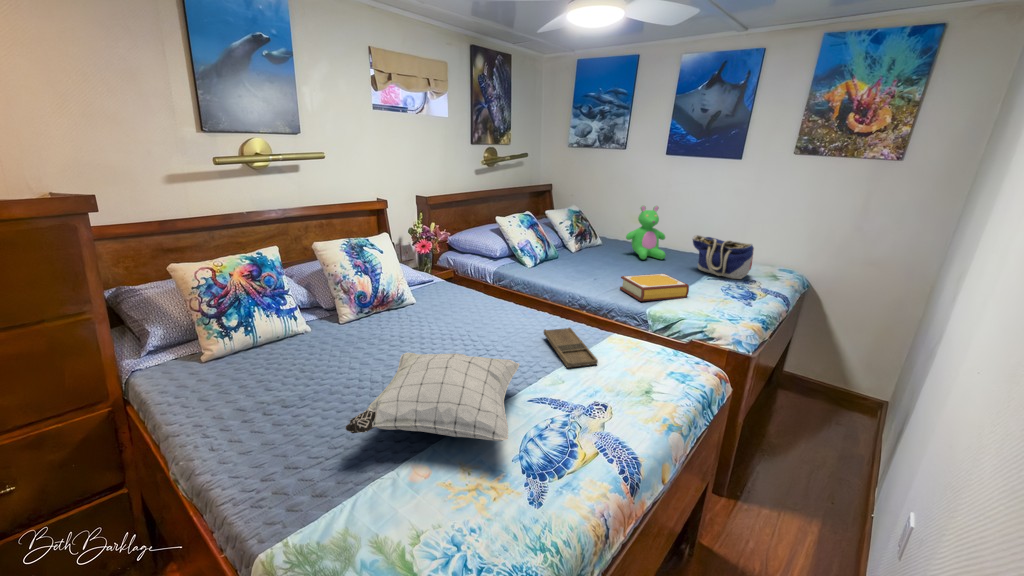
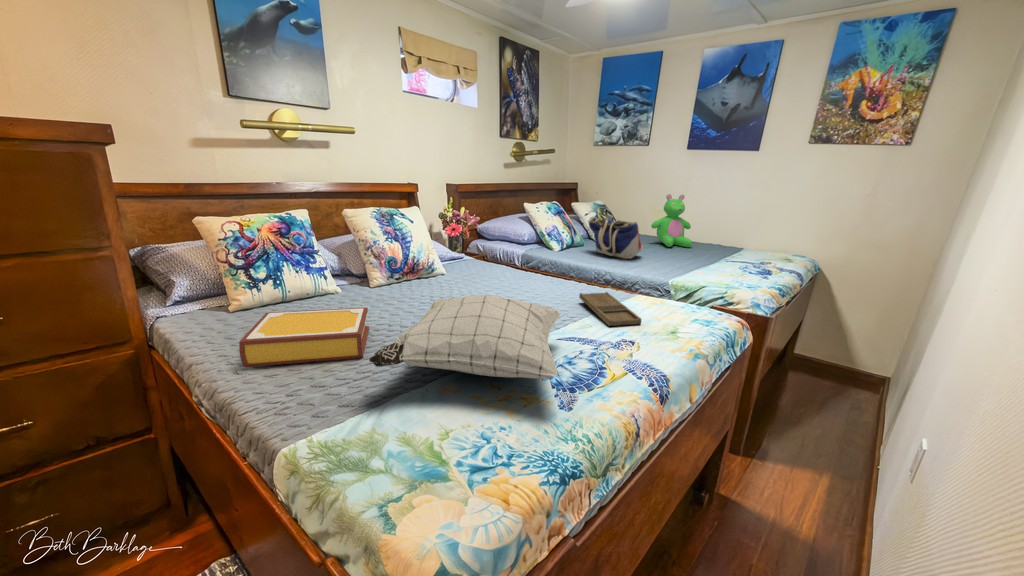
tote bag: present [693,235,754,279] -> present [588,217,643,259]
book: present [620,274,689,301] -> present [239,308,369,367]

